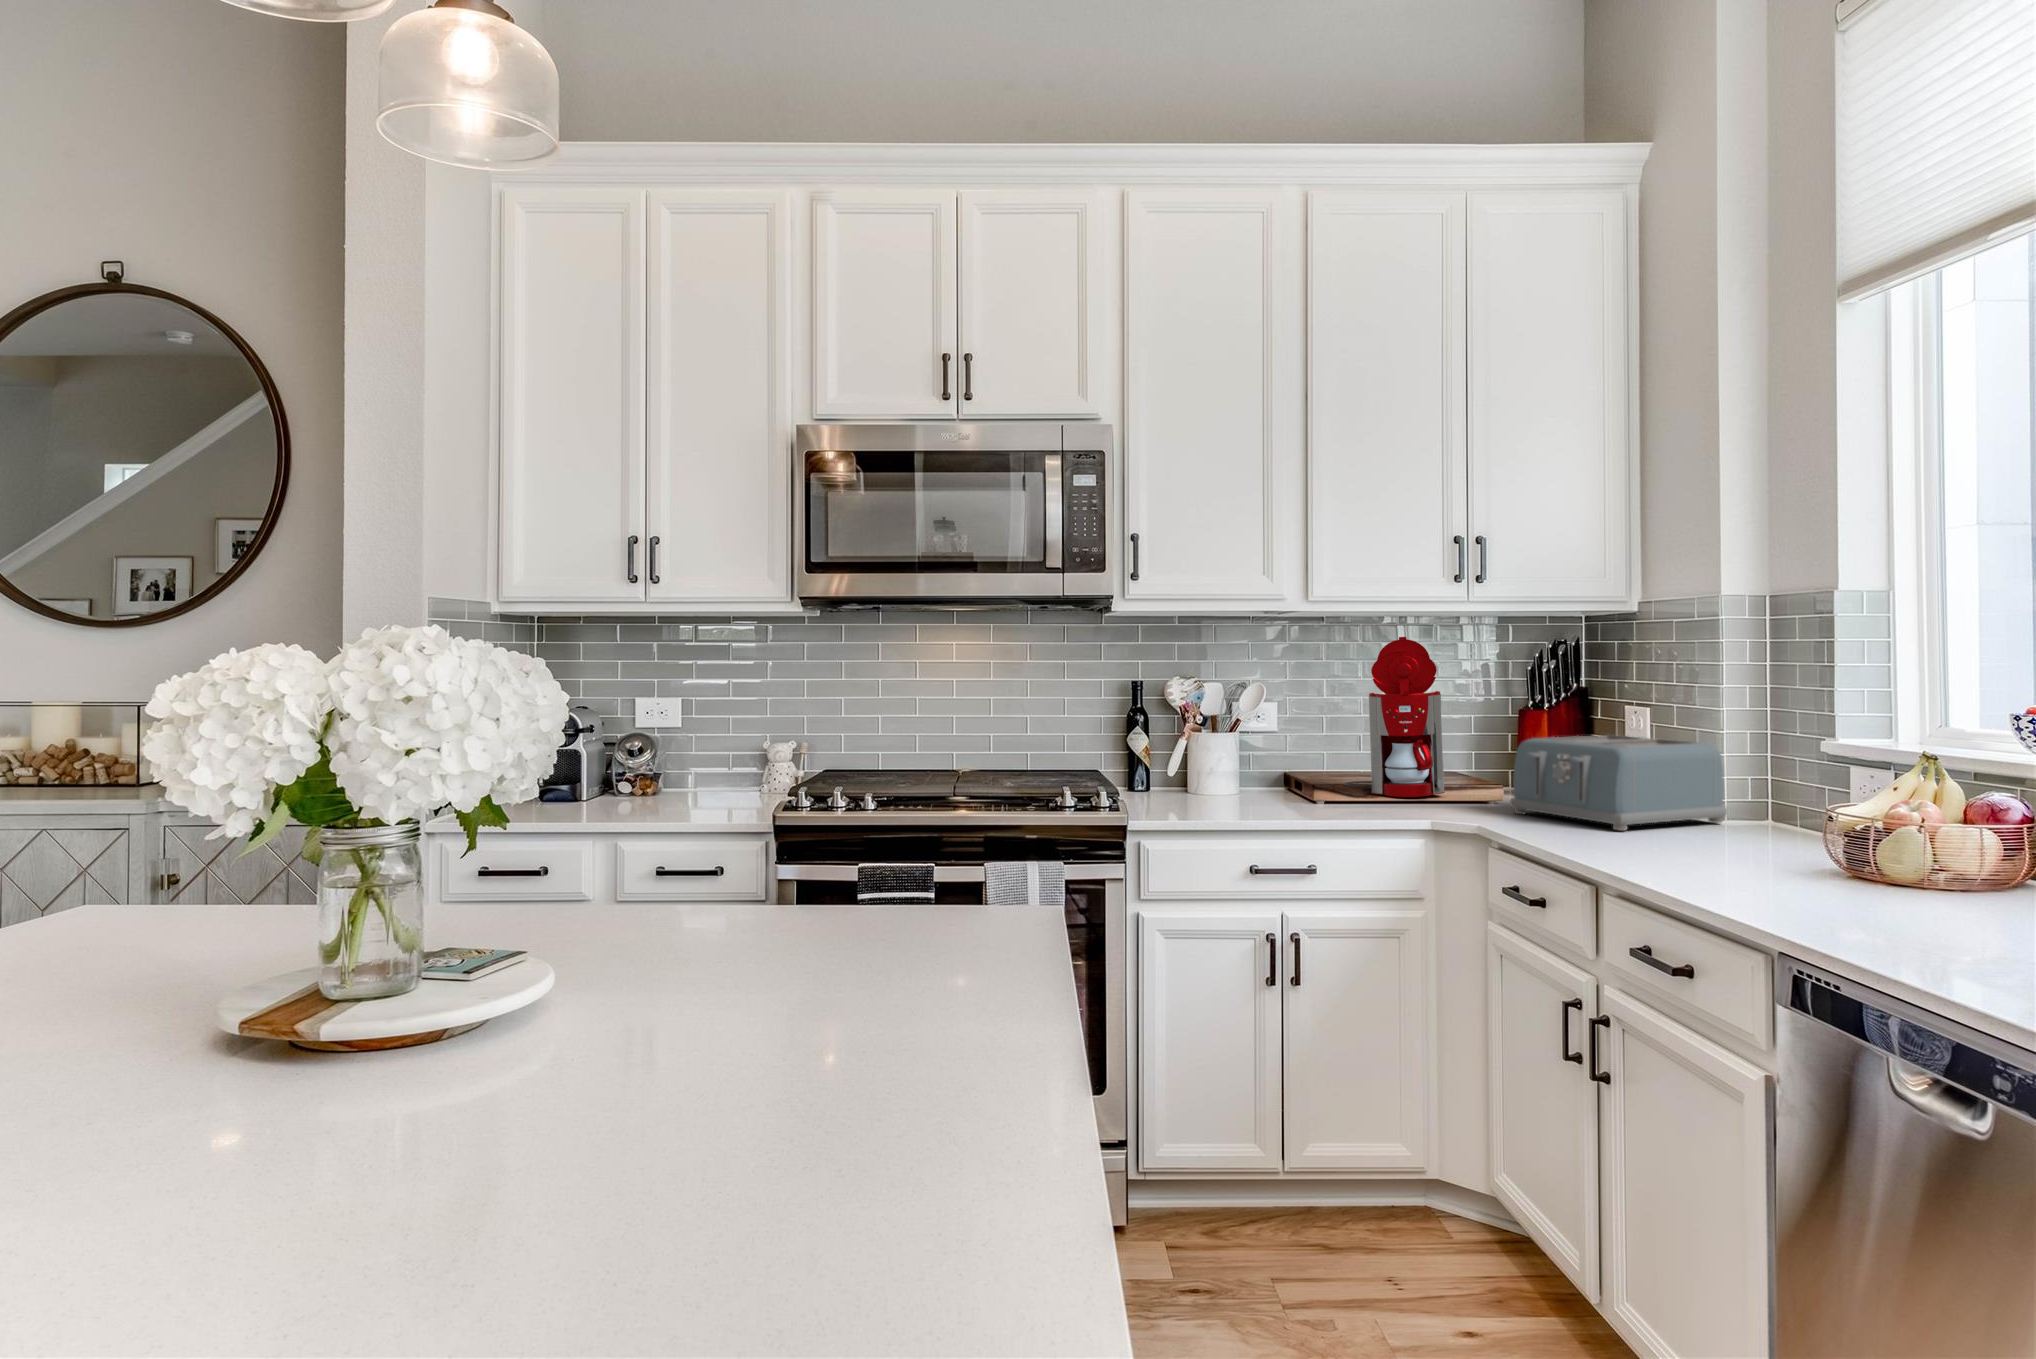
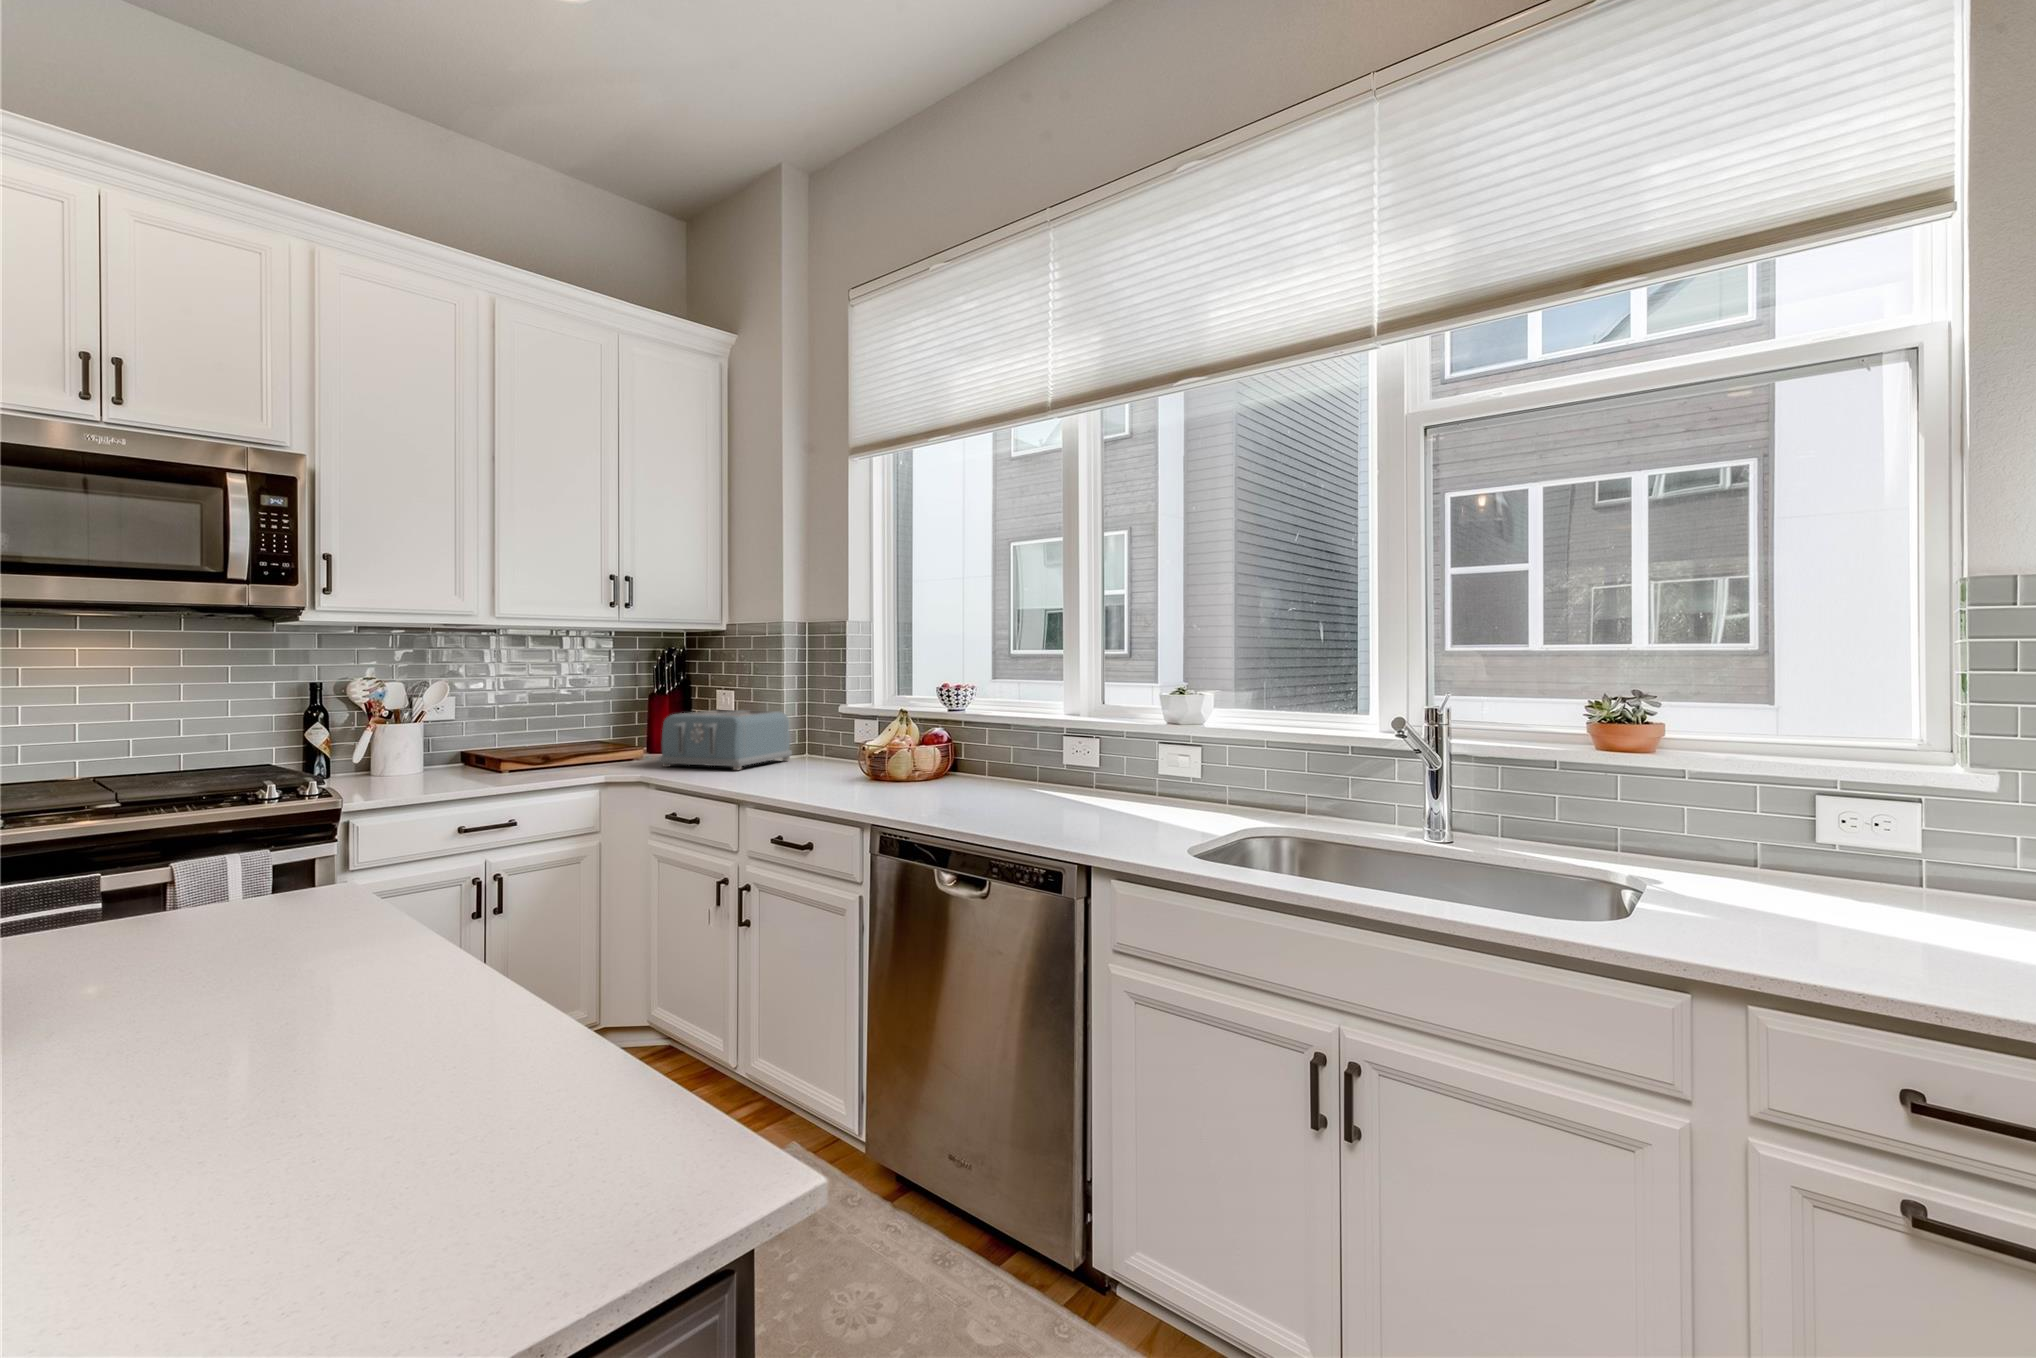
coffee maker: present [1344,637,1445,797] -> none [519,644,604,764]

